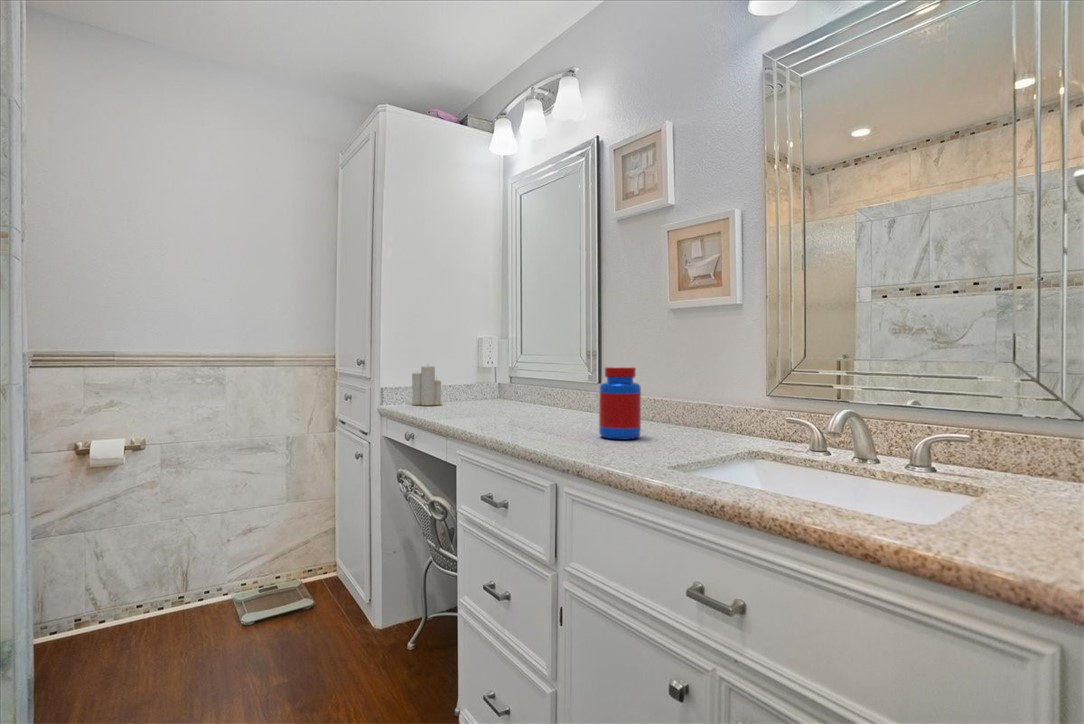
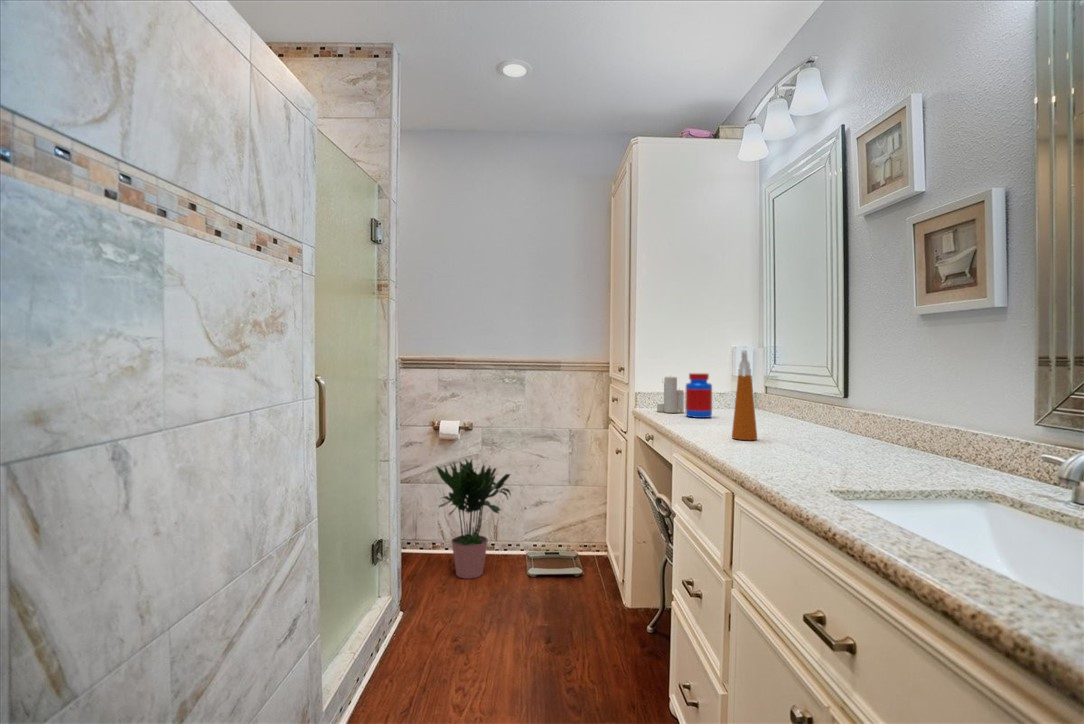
spray bottle: none [523,336,547,427] -> present [732,350,757,440]
jar: present [599,367,641,440] -> present [685,373,712,418]
potted plant: none [79,476,220,658] -> present [436,459,511,579]

